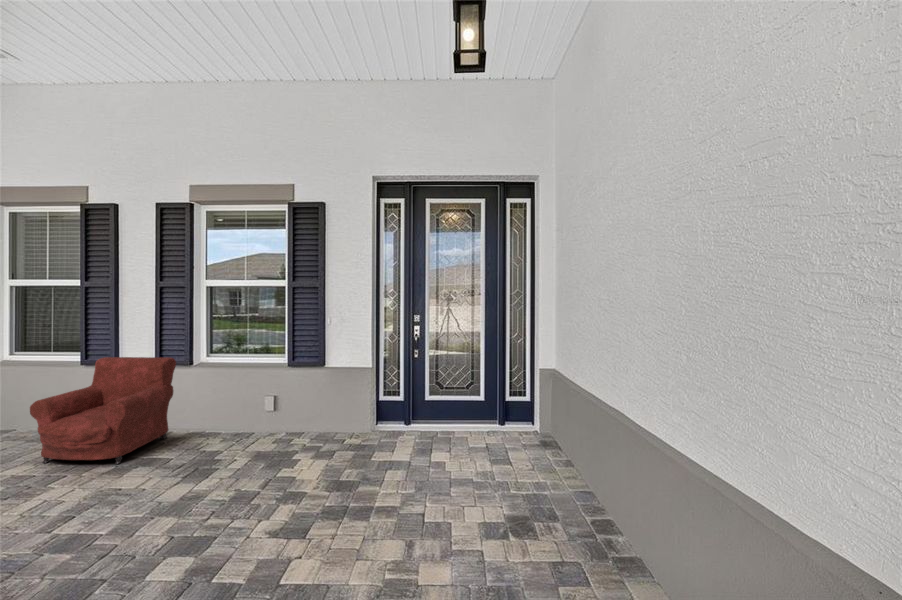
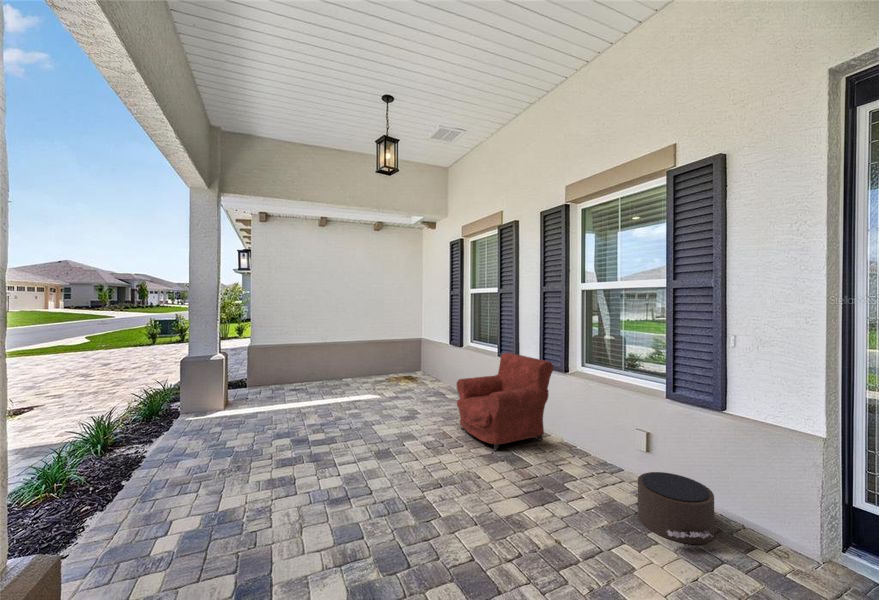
pouf: none [270,416,328,456] -> present [630,472,715,544]

